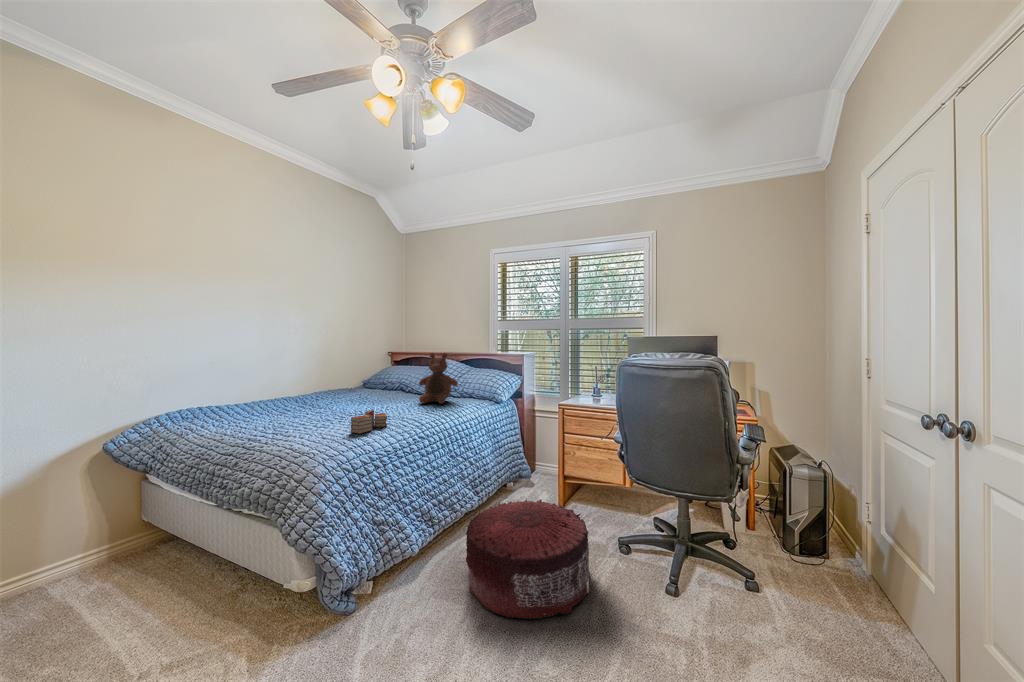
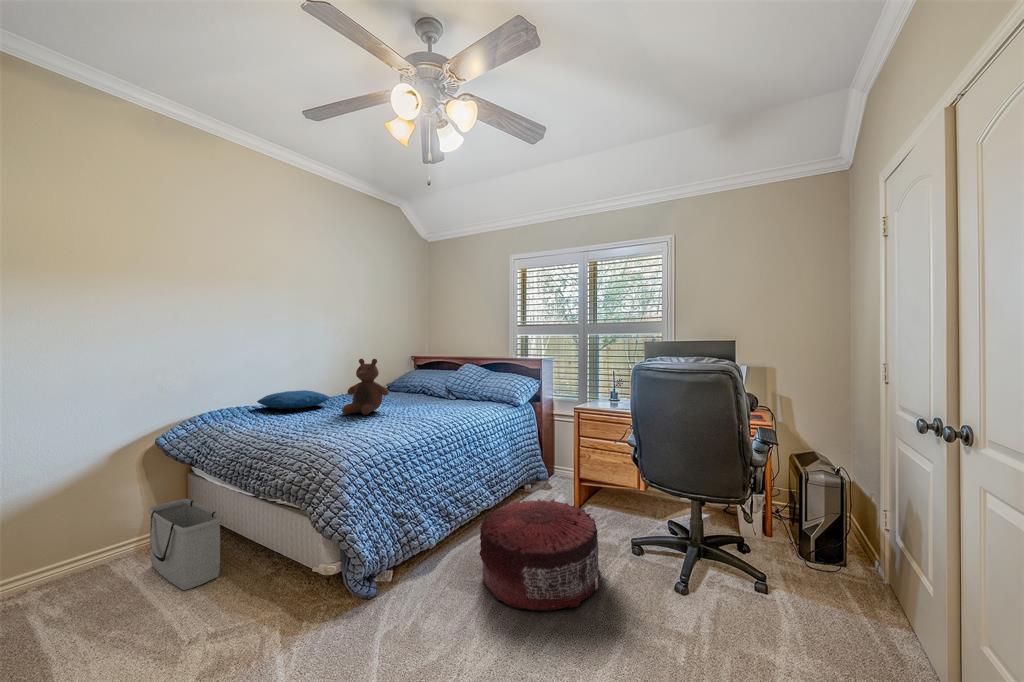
stuffed bear: present [419,353,458,404] -> present [342,359,389,415]
pillow: none [221,389,302,409] -> present [257,390,329,409]
book: present [351,410,387,434] -> none [374,411,408,432]
storage bin: none [94,509,182,612] -> present [148,499,223,590]

